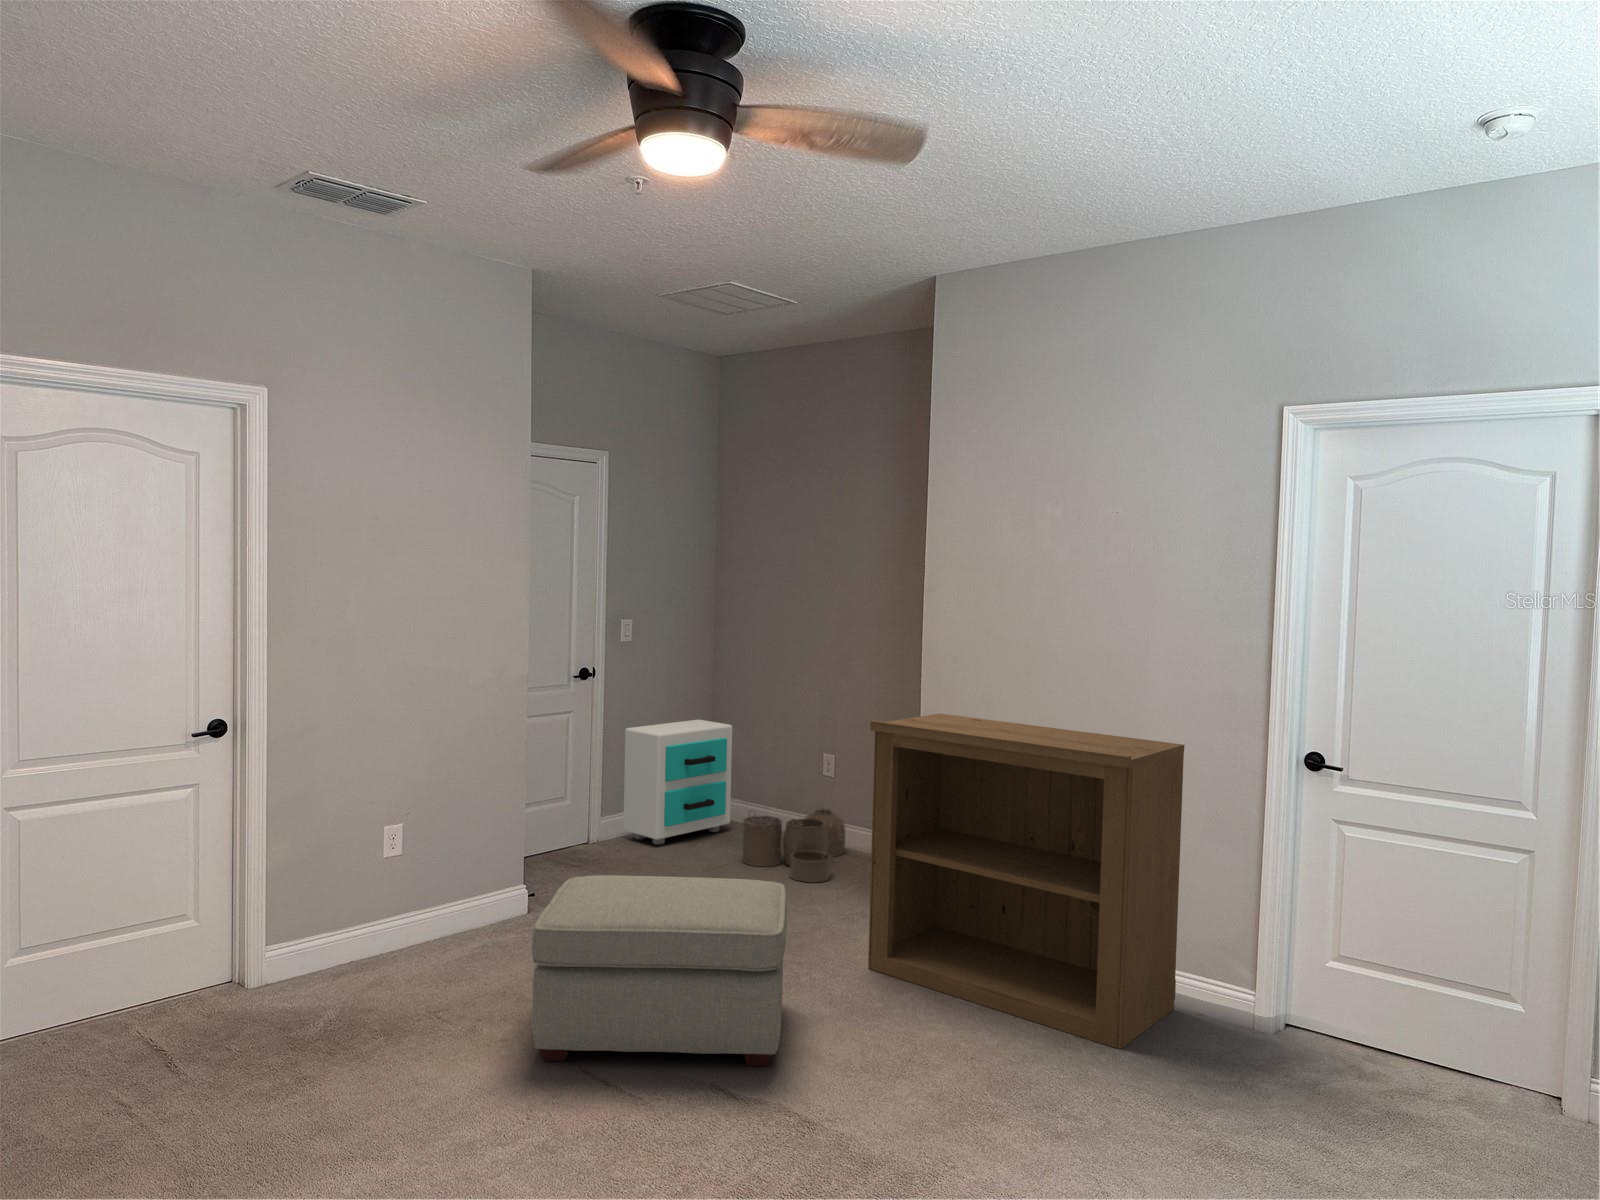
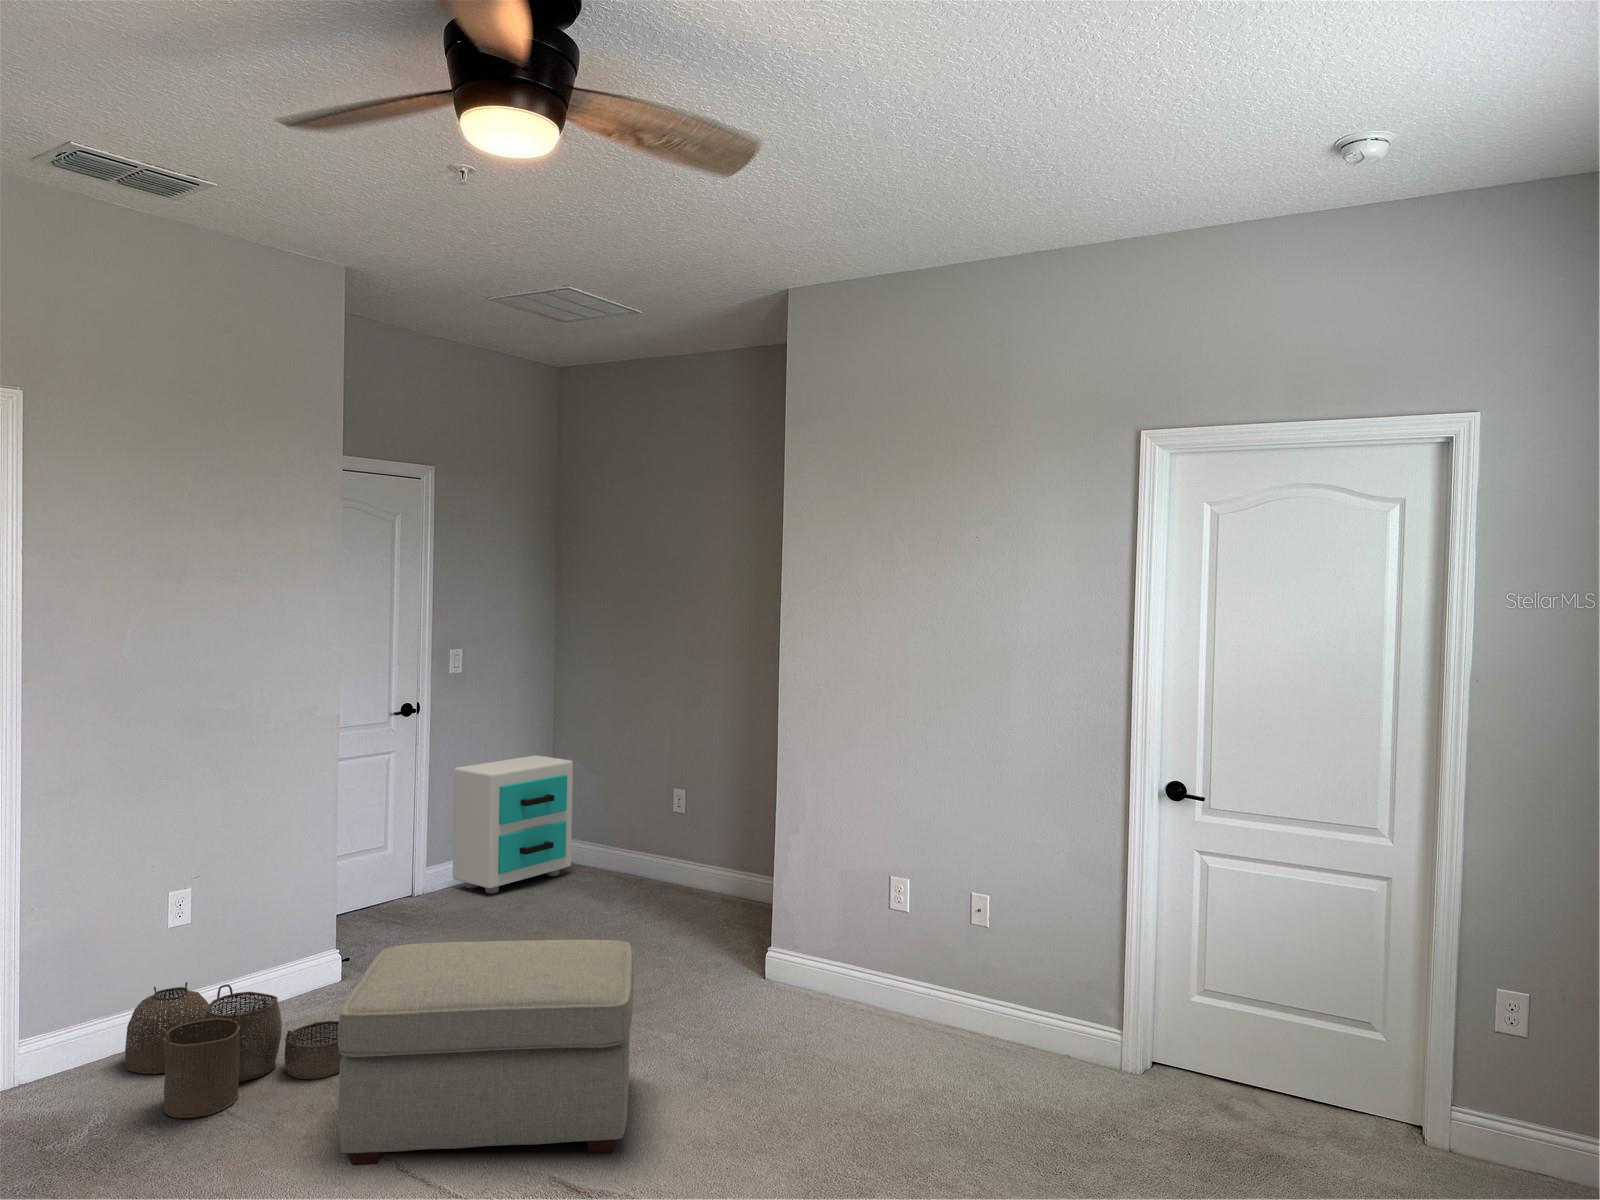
bookshelf: present [868,713,1185,1049] -> none [722,748,1048,1103]
woven basket: present [743,808,845,882] -> present [125,982,343,1118]

